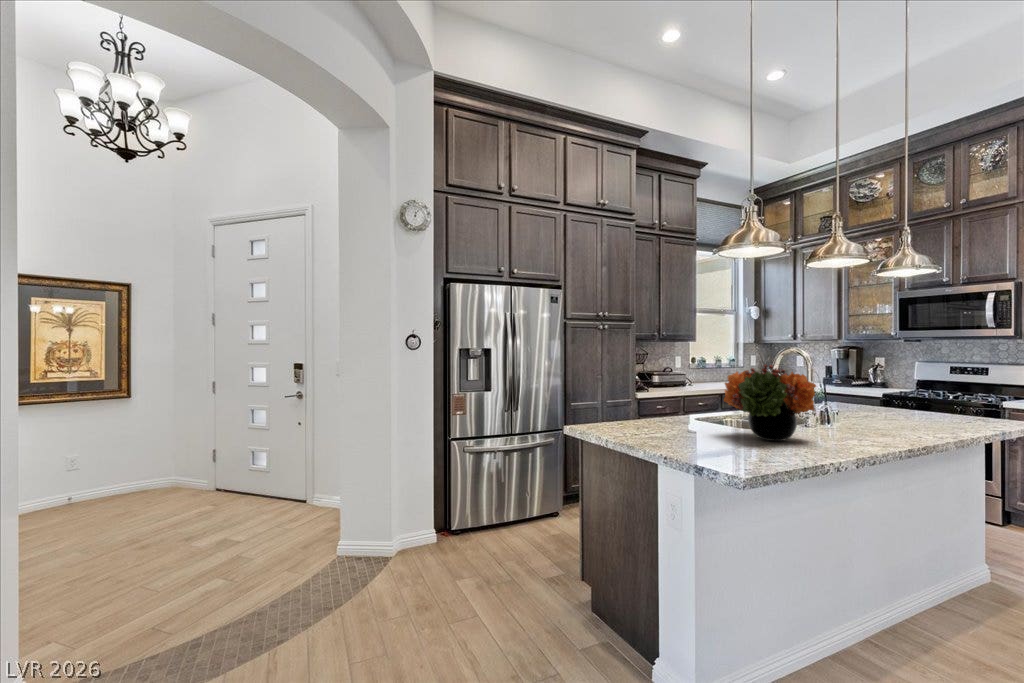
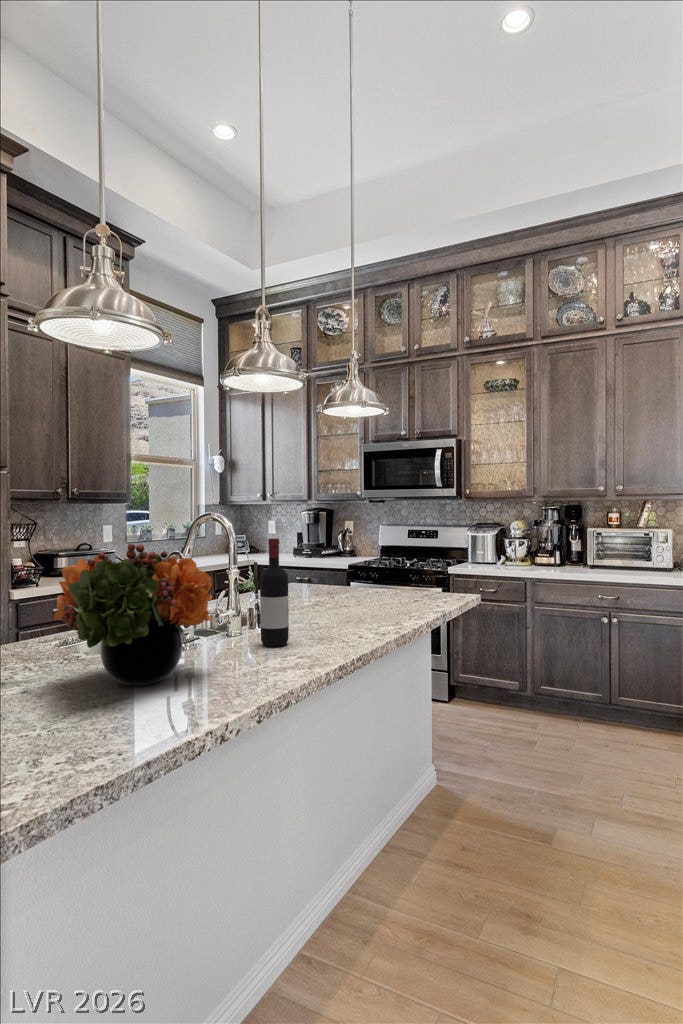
wine bottle: none [838,365,861,435] -> present [260,538,289,647]

